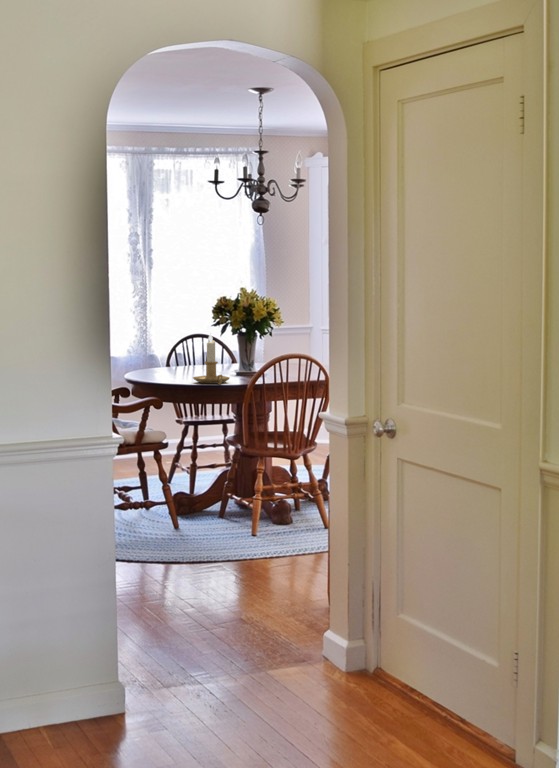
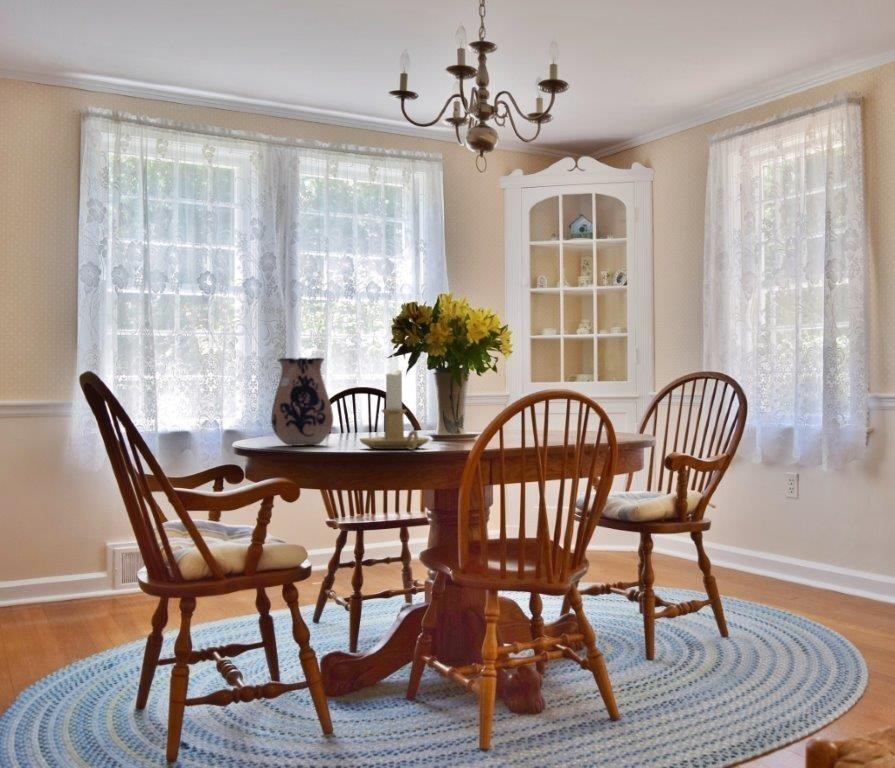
ceramic pitcher: none [145,330,179,379] -> present [271,358,333,445]

